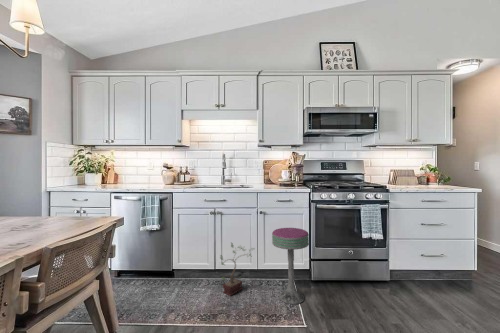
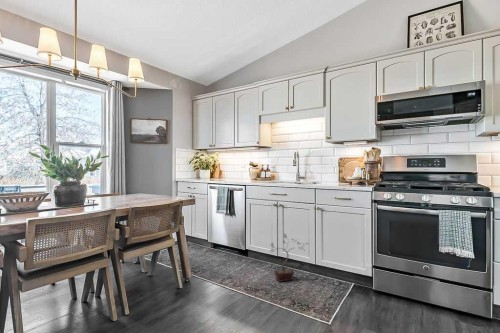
bar stool: present [272,228,309,304] -> none [316,226,356,304]

